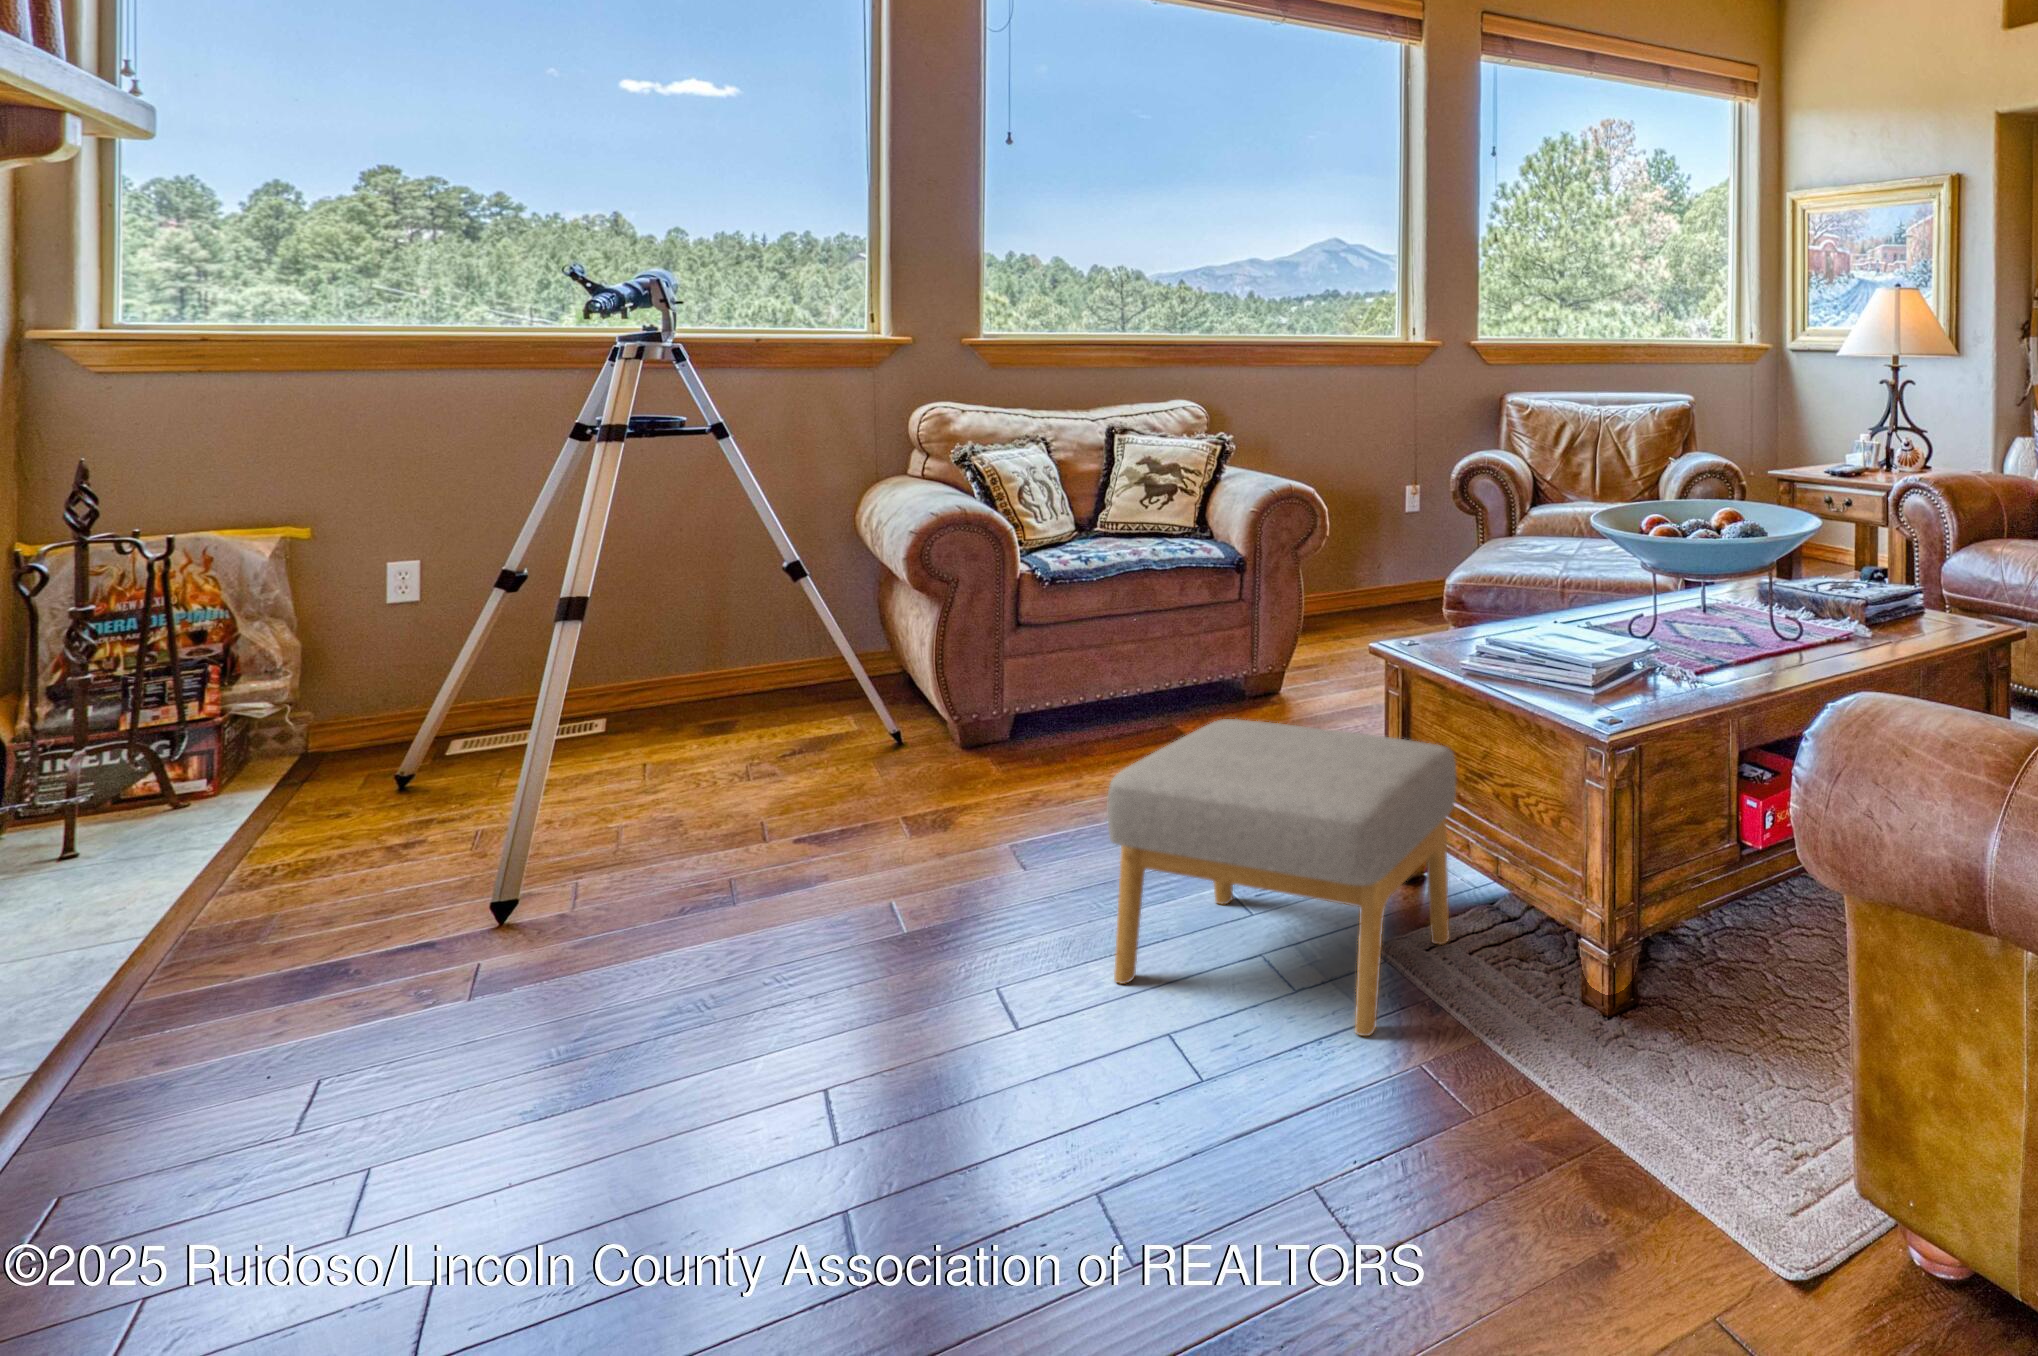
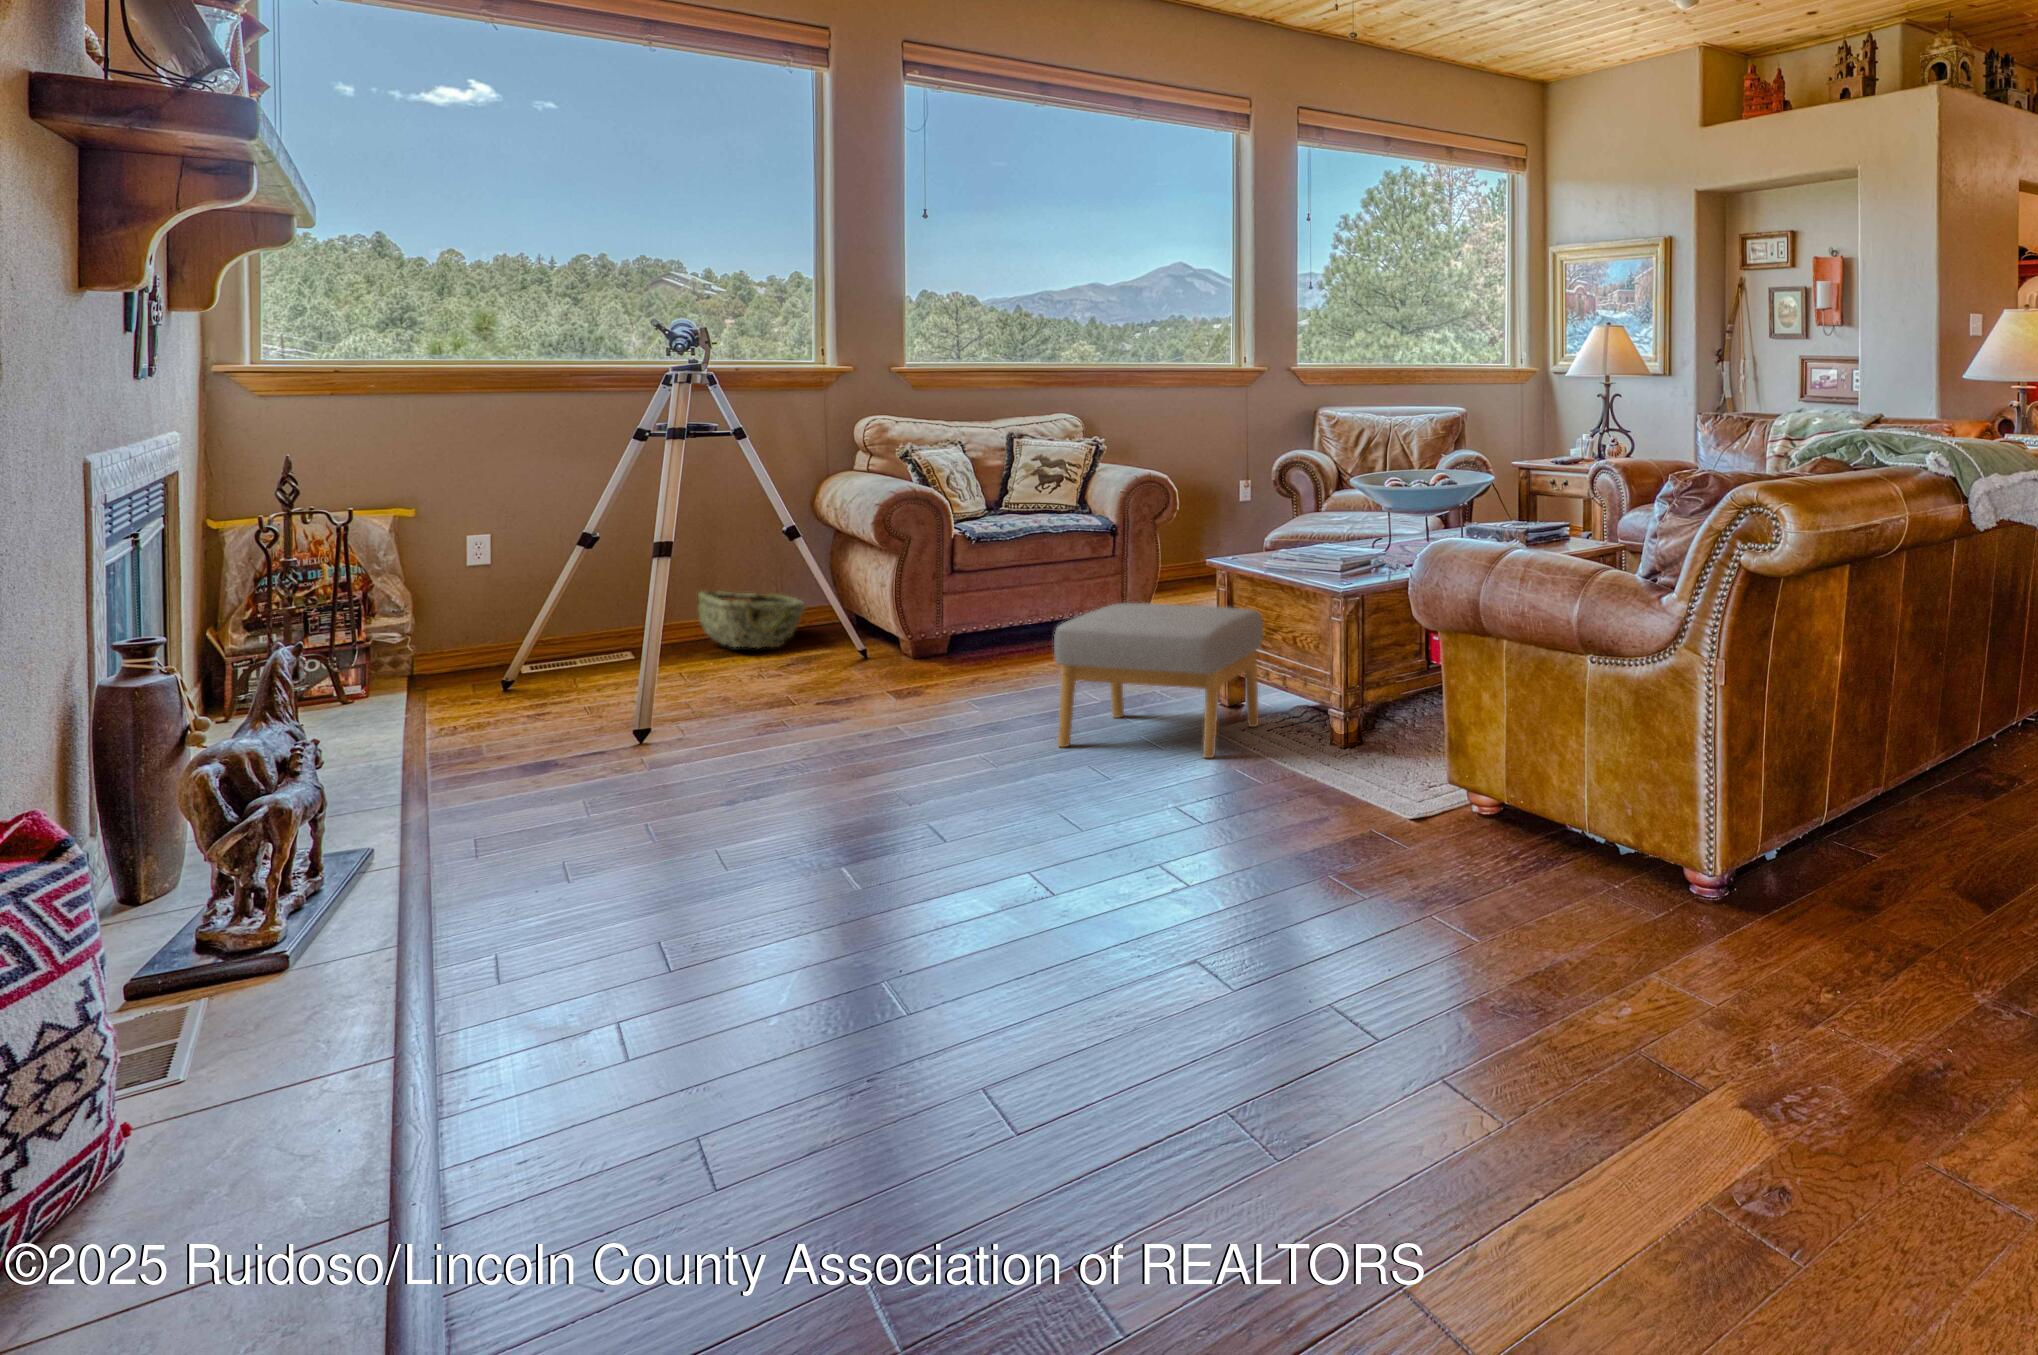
woven basket: none [700,636,833,722] -> present [698,591,805,650]

